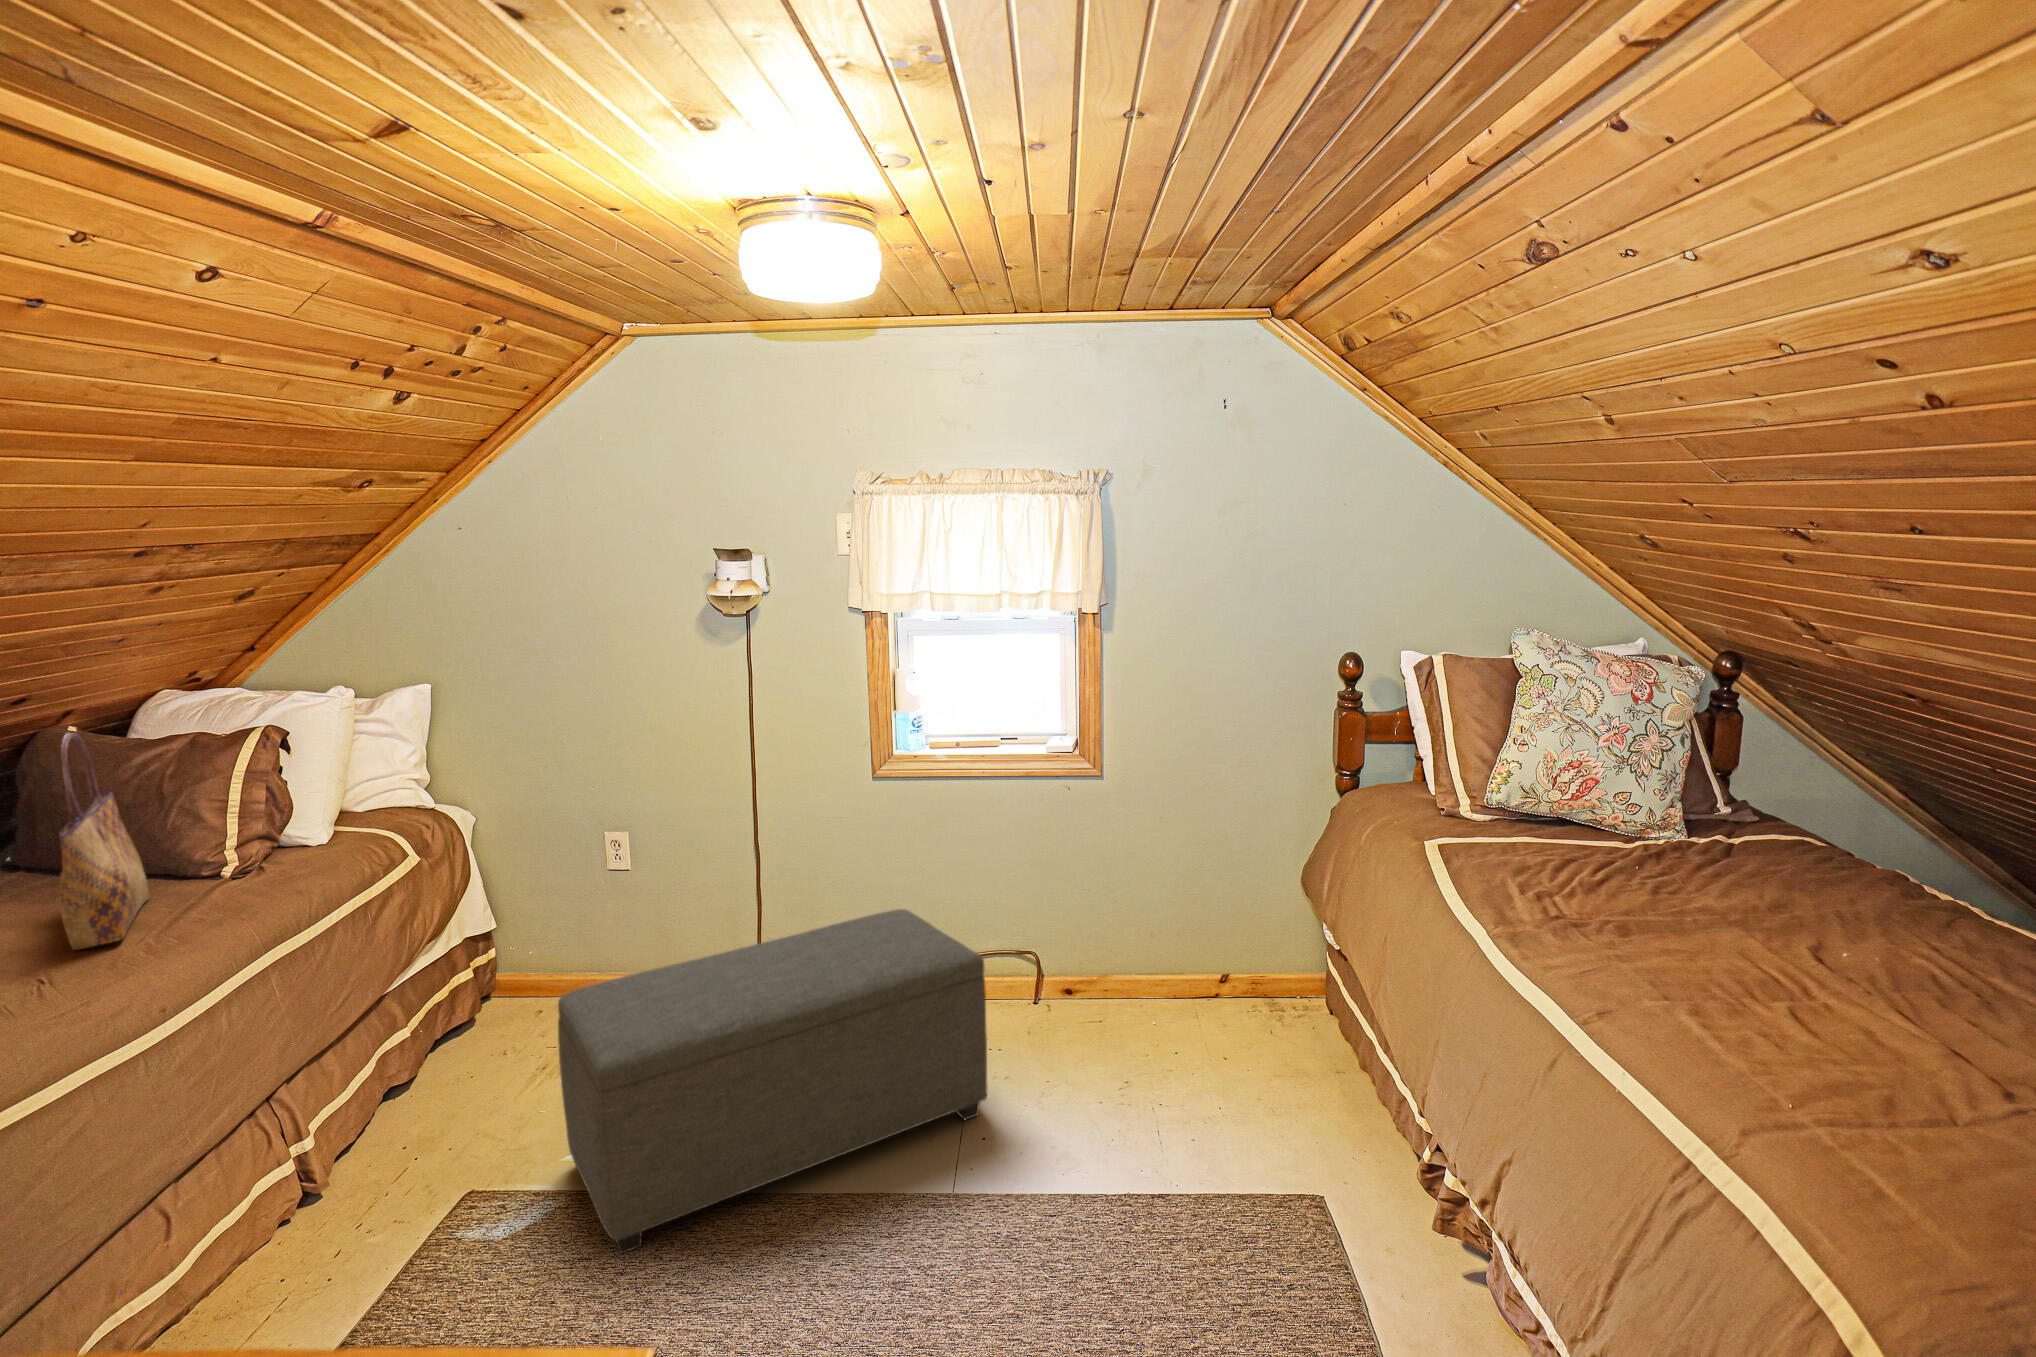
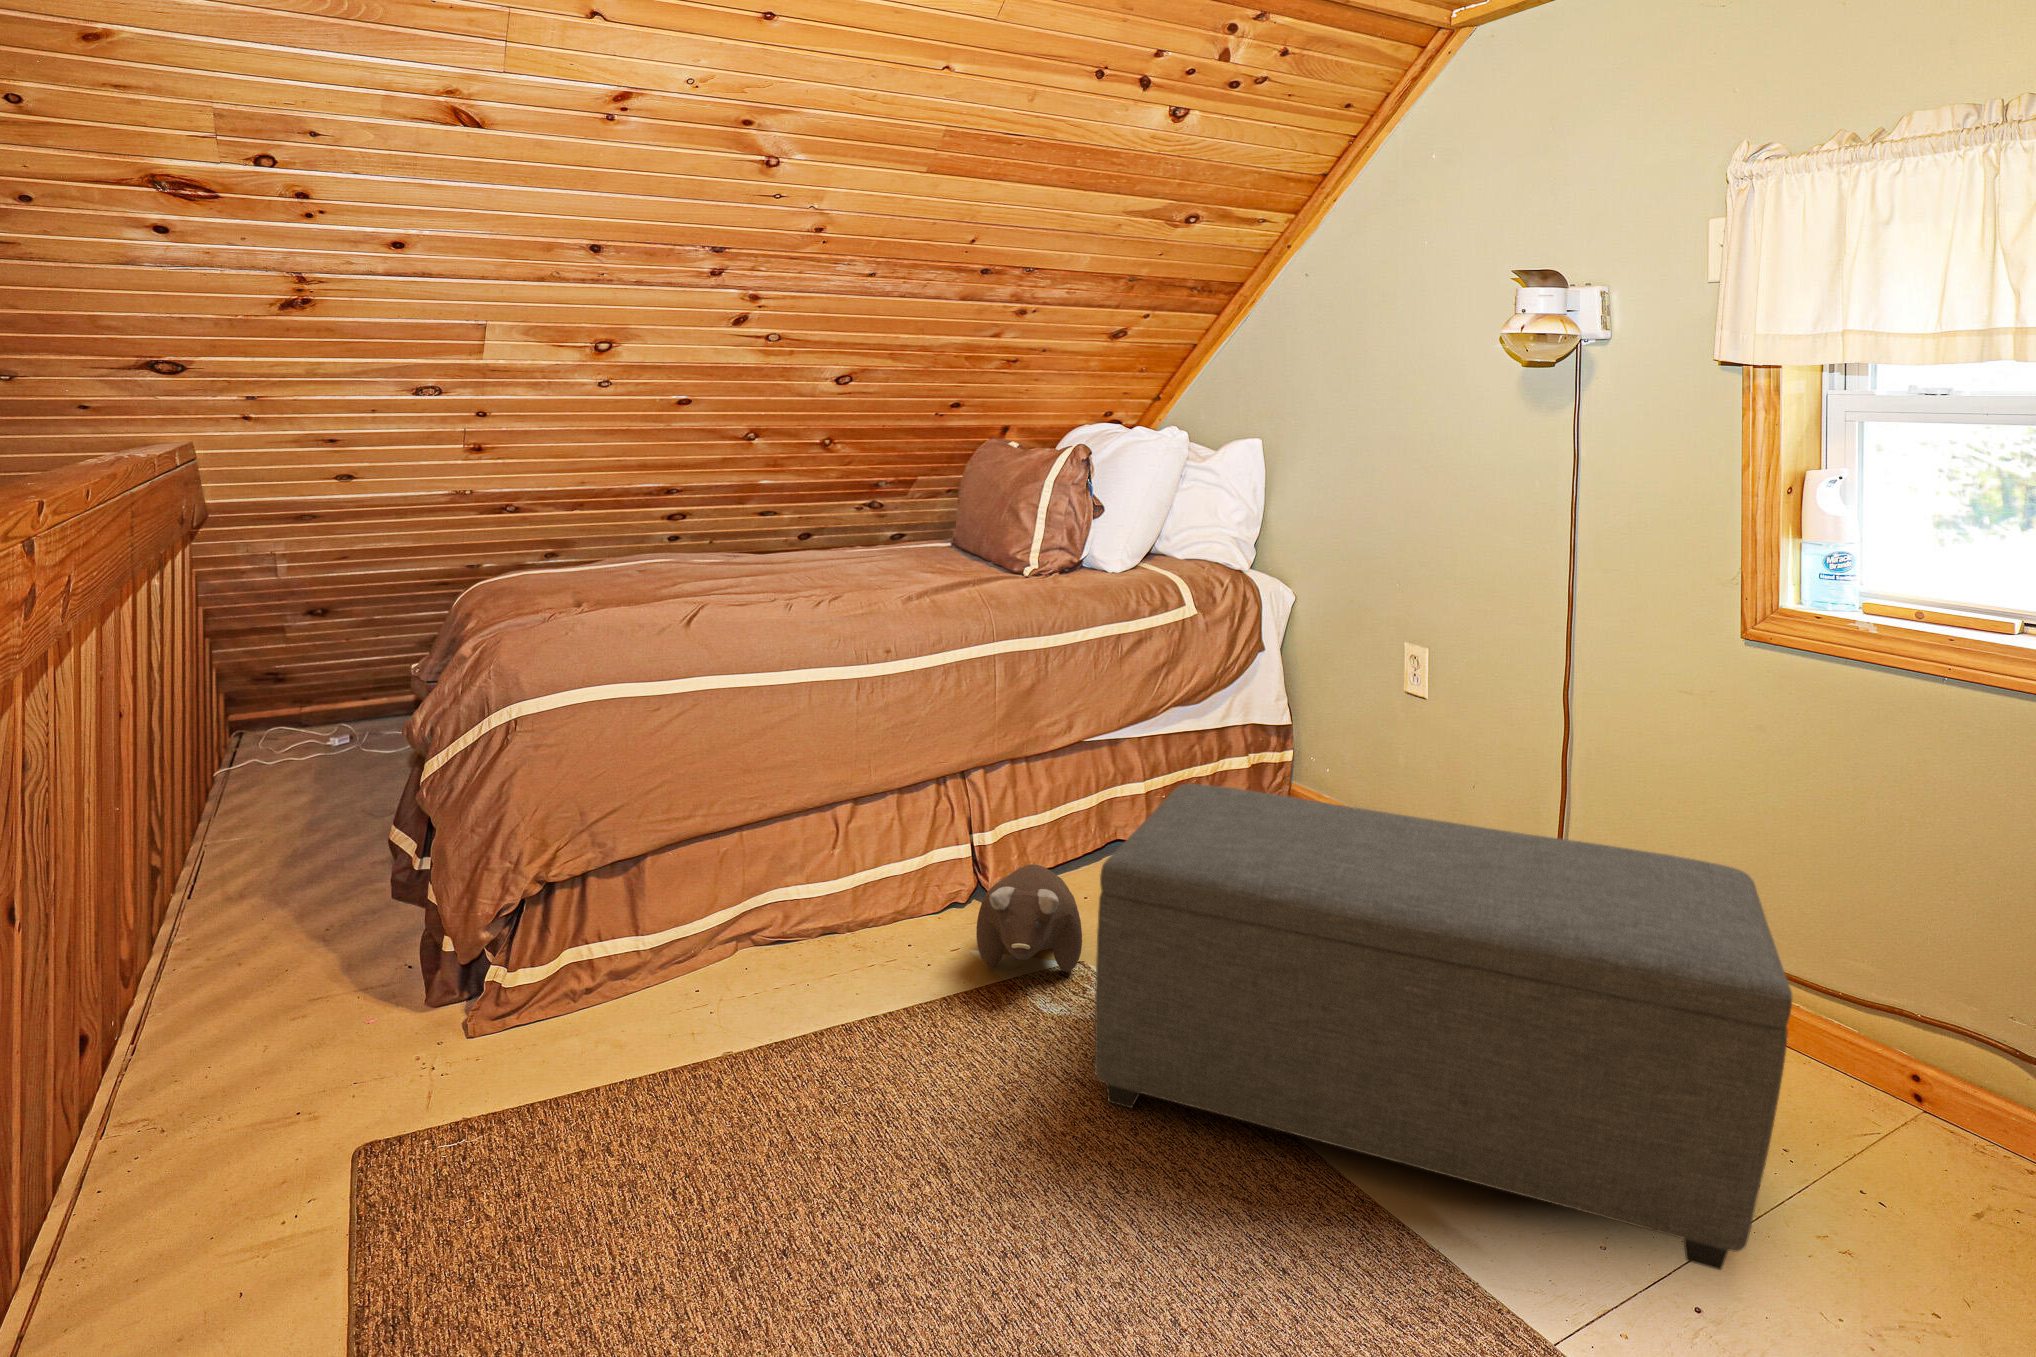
tote bag: present [59,733,150,950] -> none [841,400,947,593]
plush toy: none [376,1124,489,1238] -> present [976,864,1082,972]

